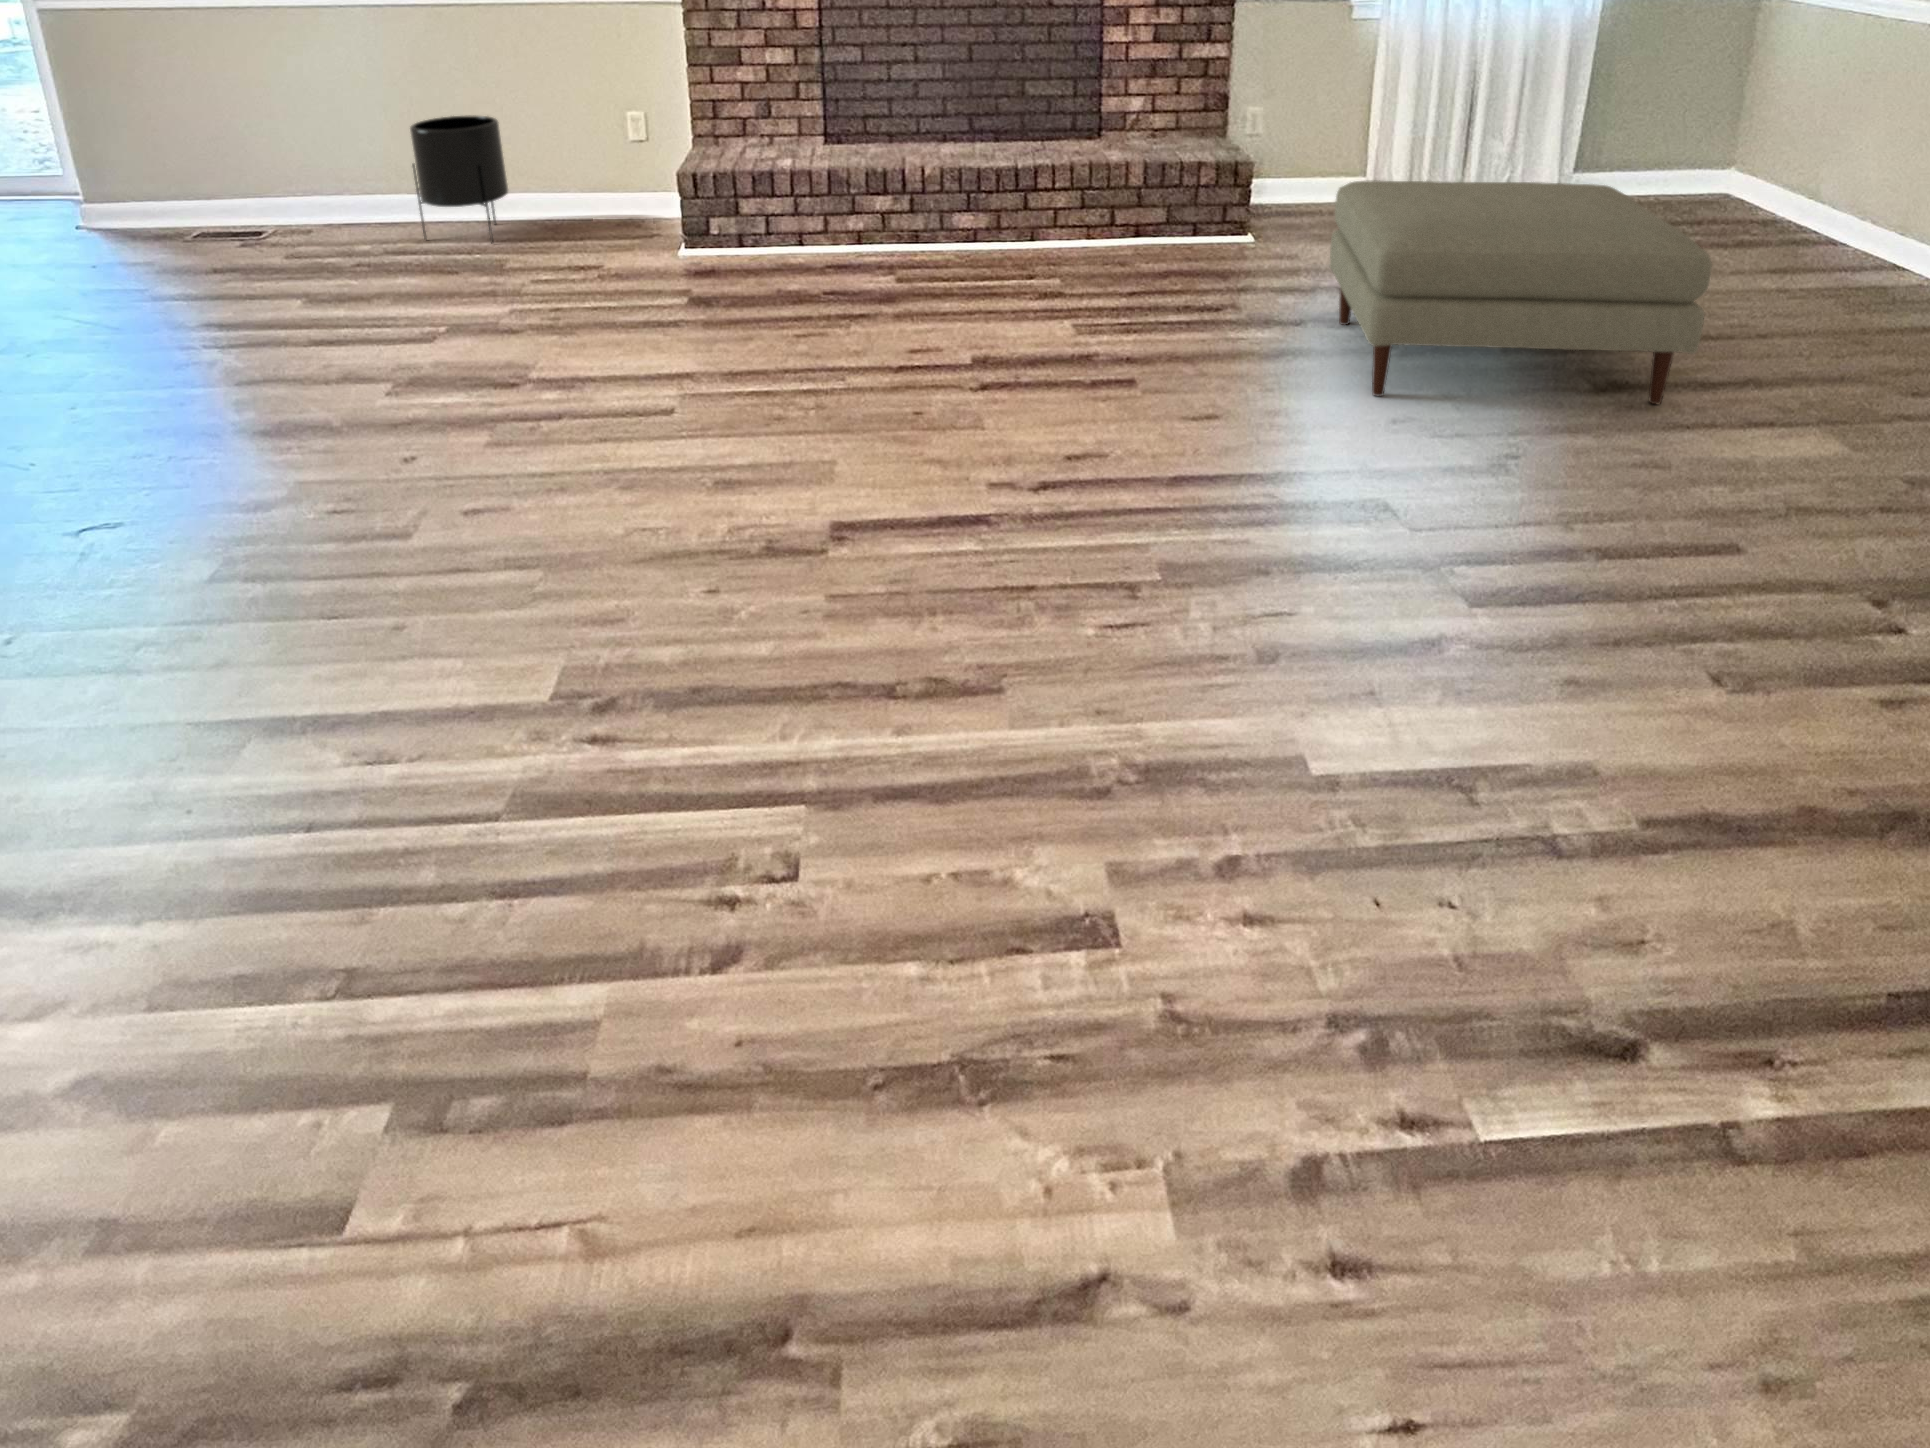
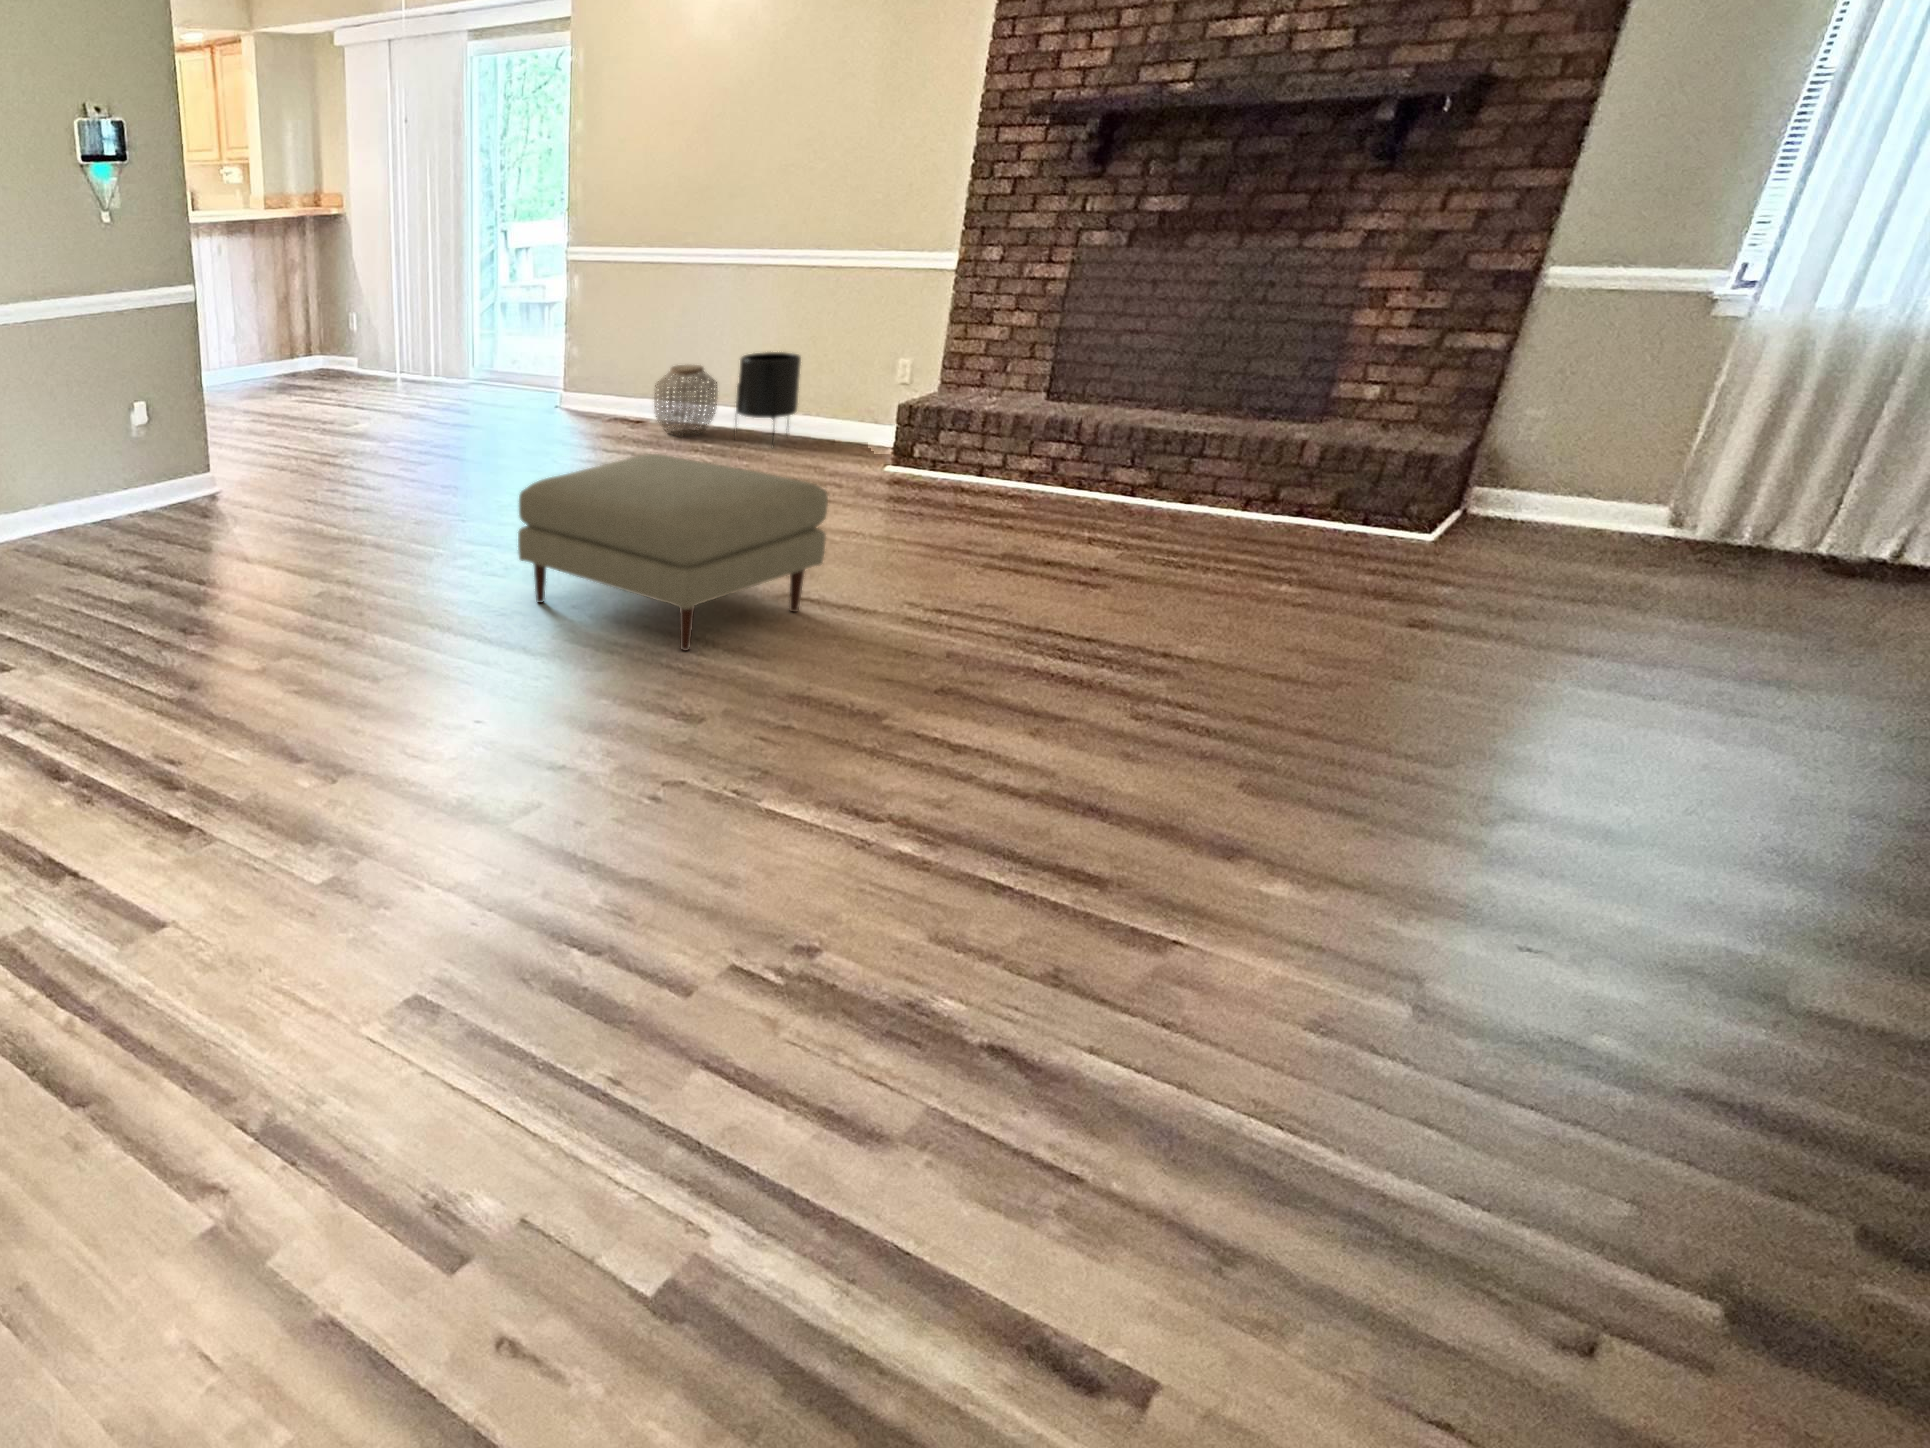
woven basket: none [271,143,379,246] -> present [655,365,717,436]
ottoman: present [1330,180,1712,404] -> present [518,454,828,651]

